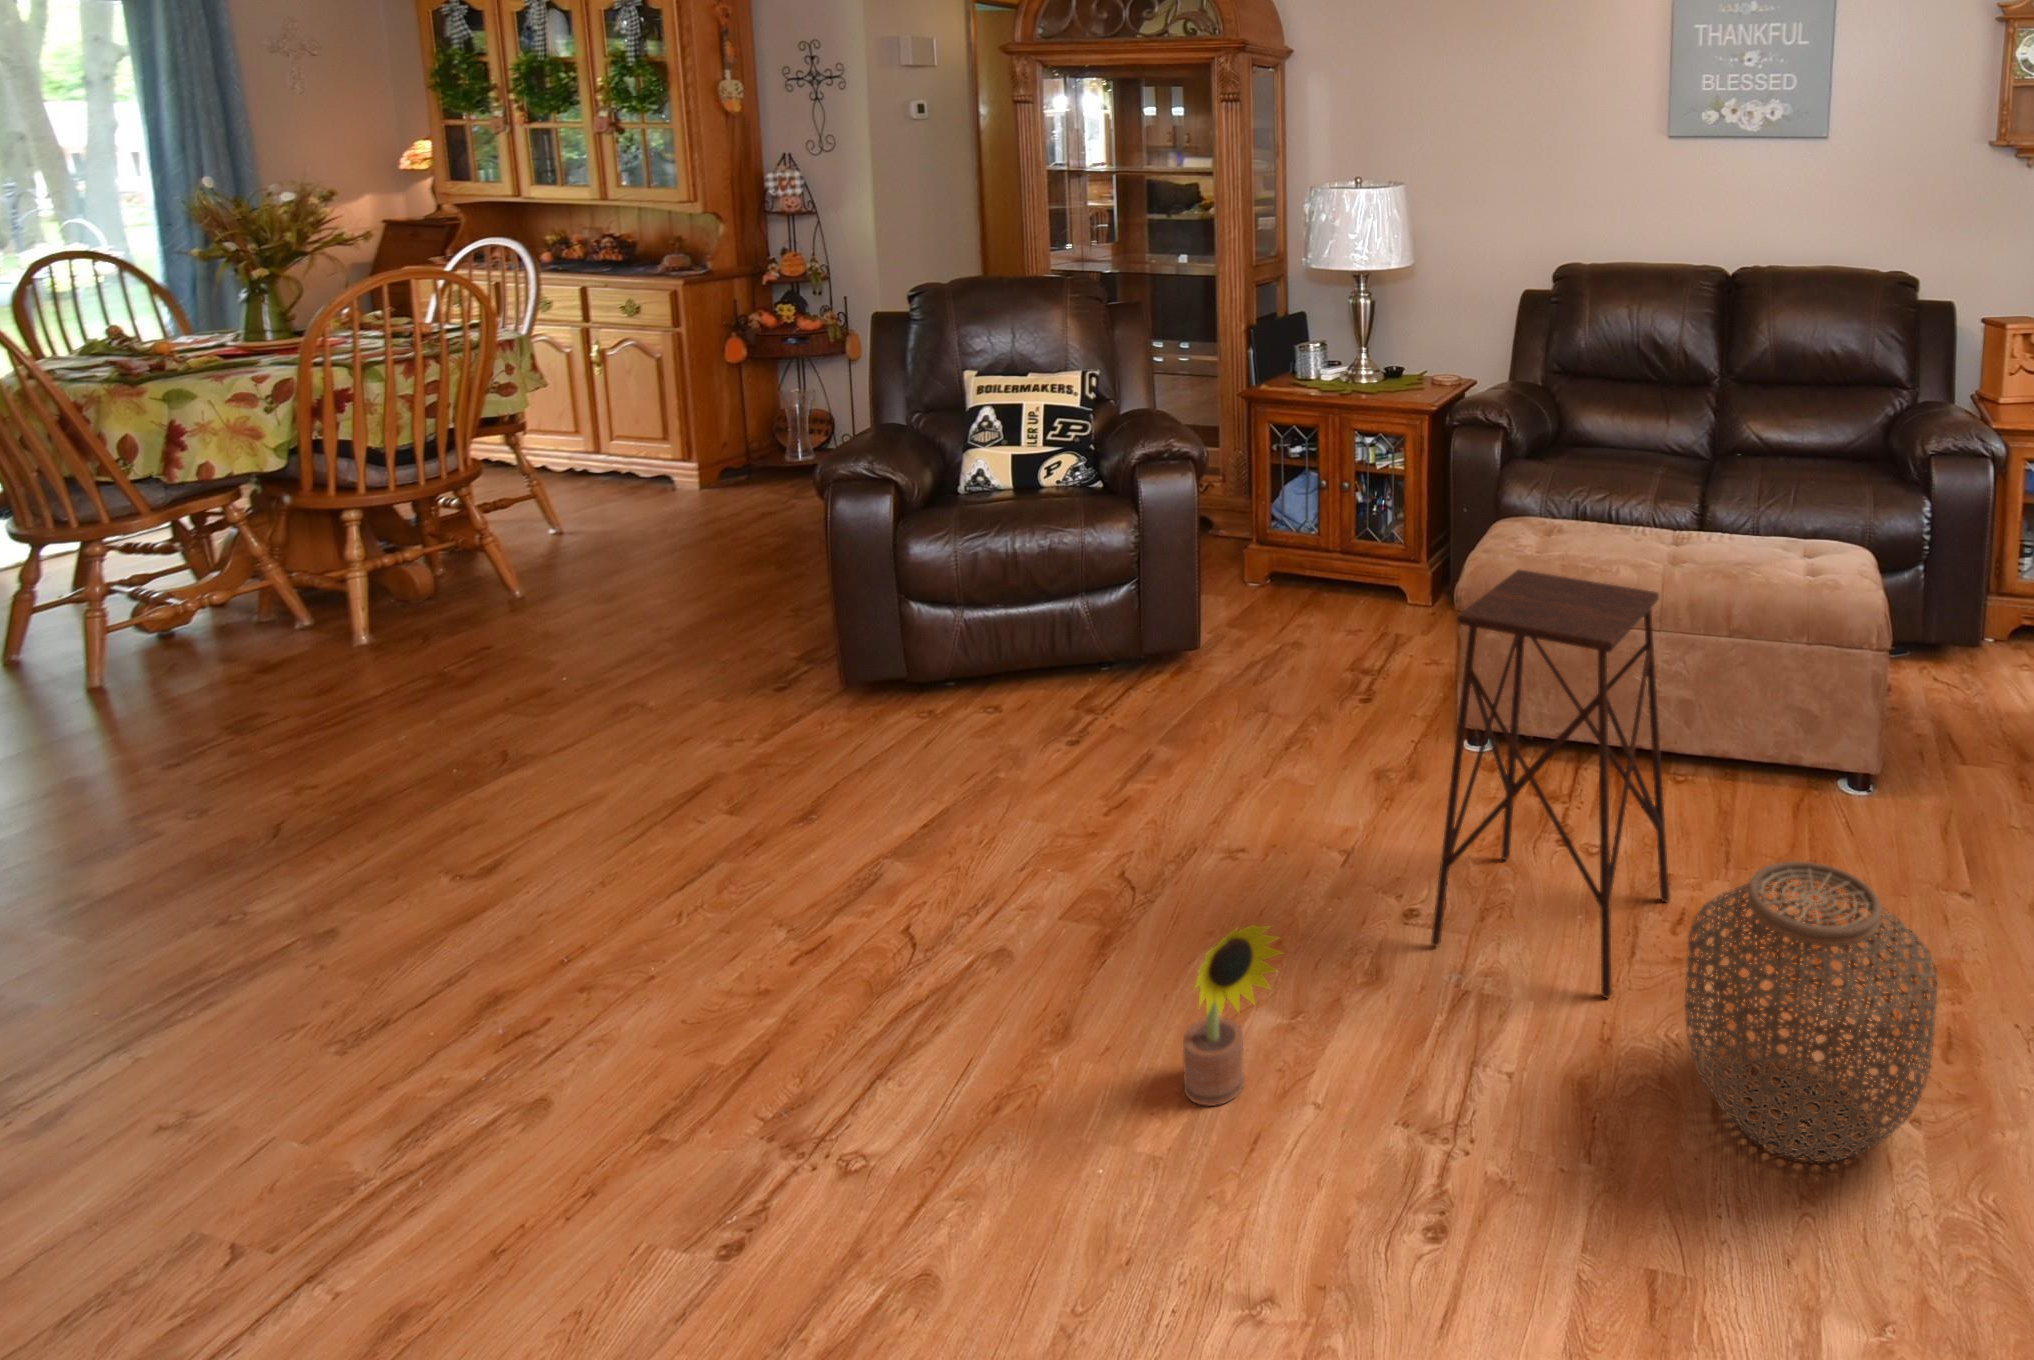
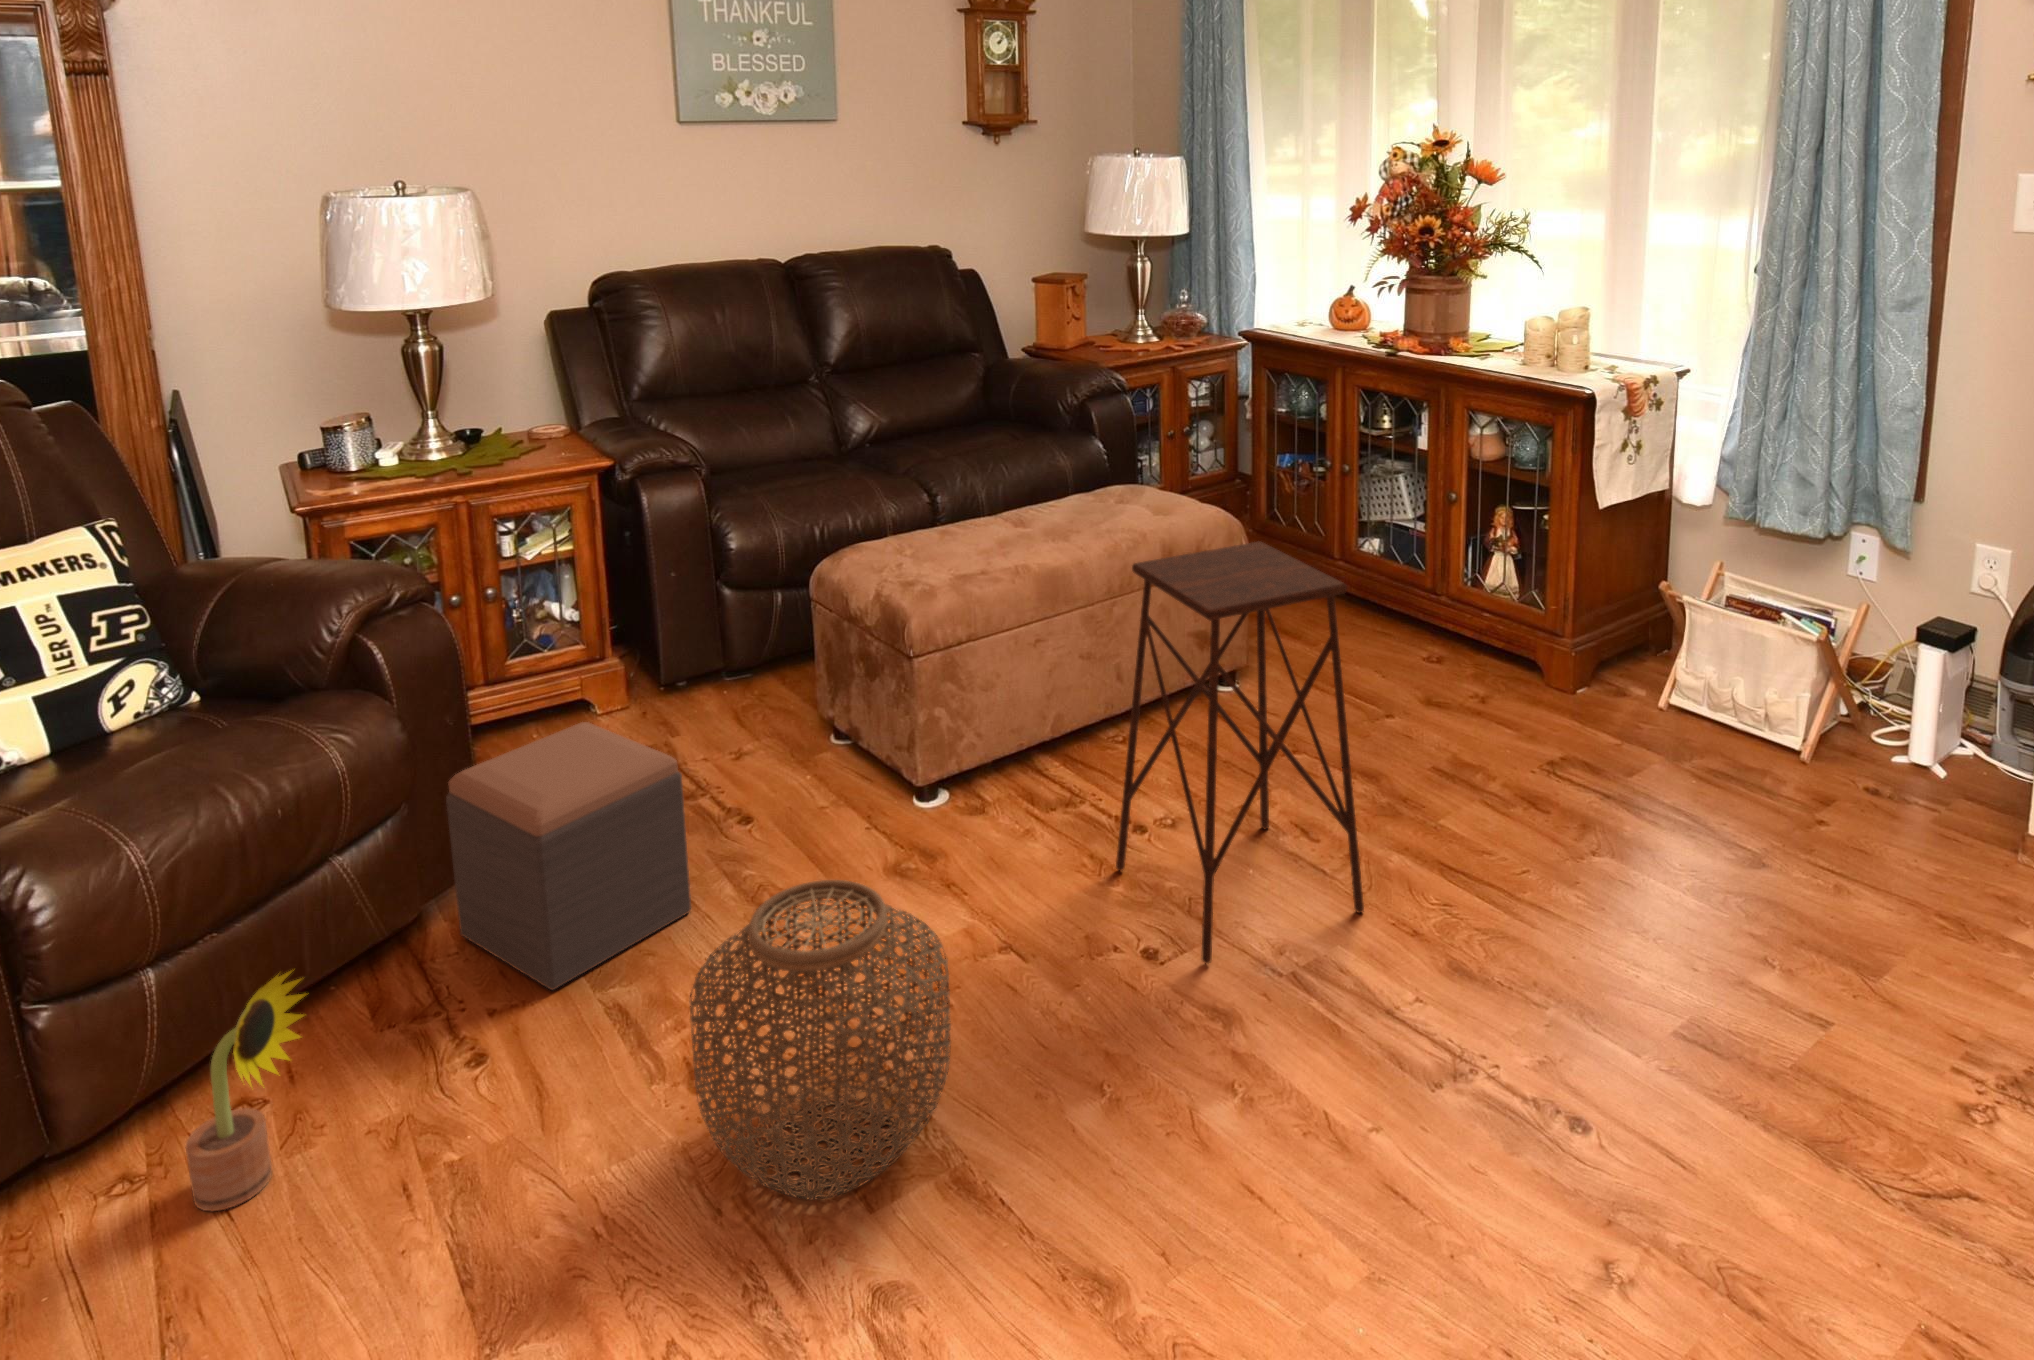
footstool: none [1137,576,1267,736] -> present [446,722,691,990]
woven basket: present [1685,861,1937,1162] -> present [690,880,951,1200]
decorative plant: present [1183,924,1282,1106] -> present [185,970,306,1211]

